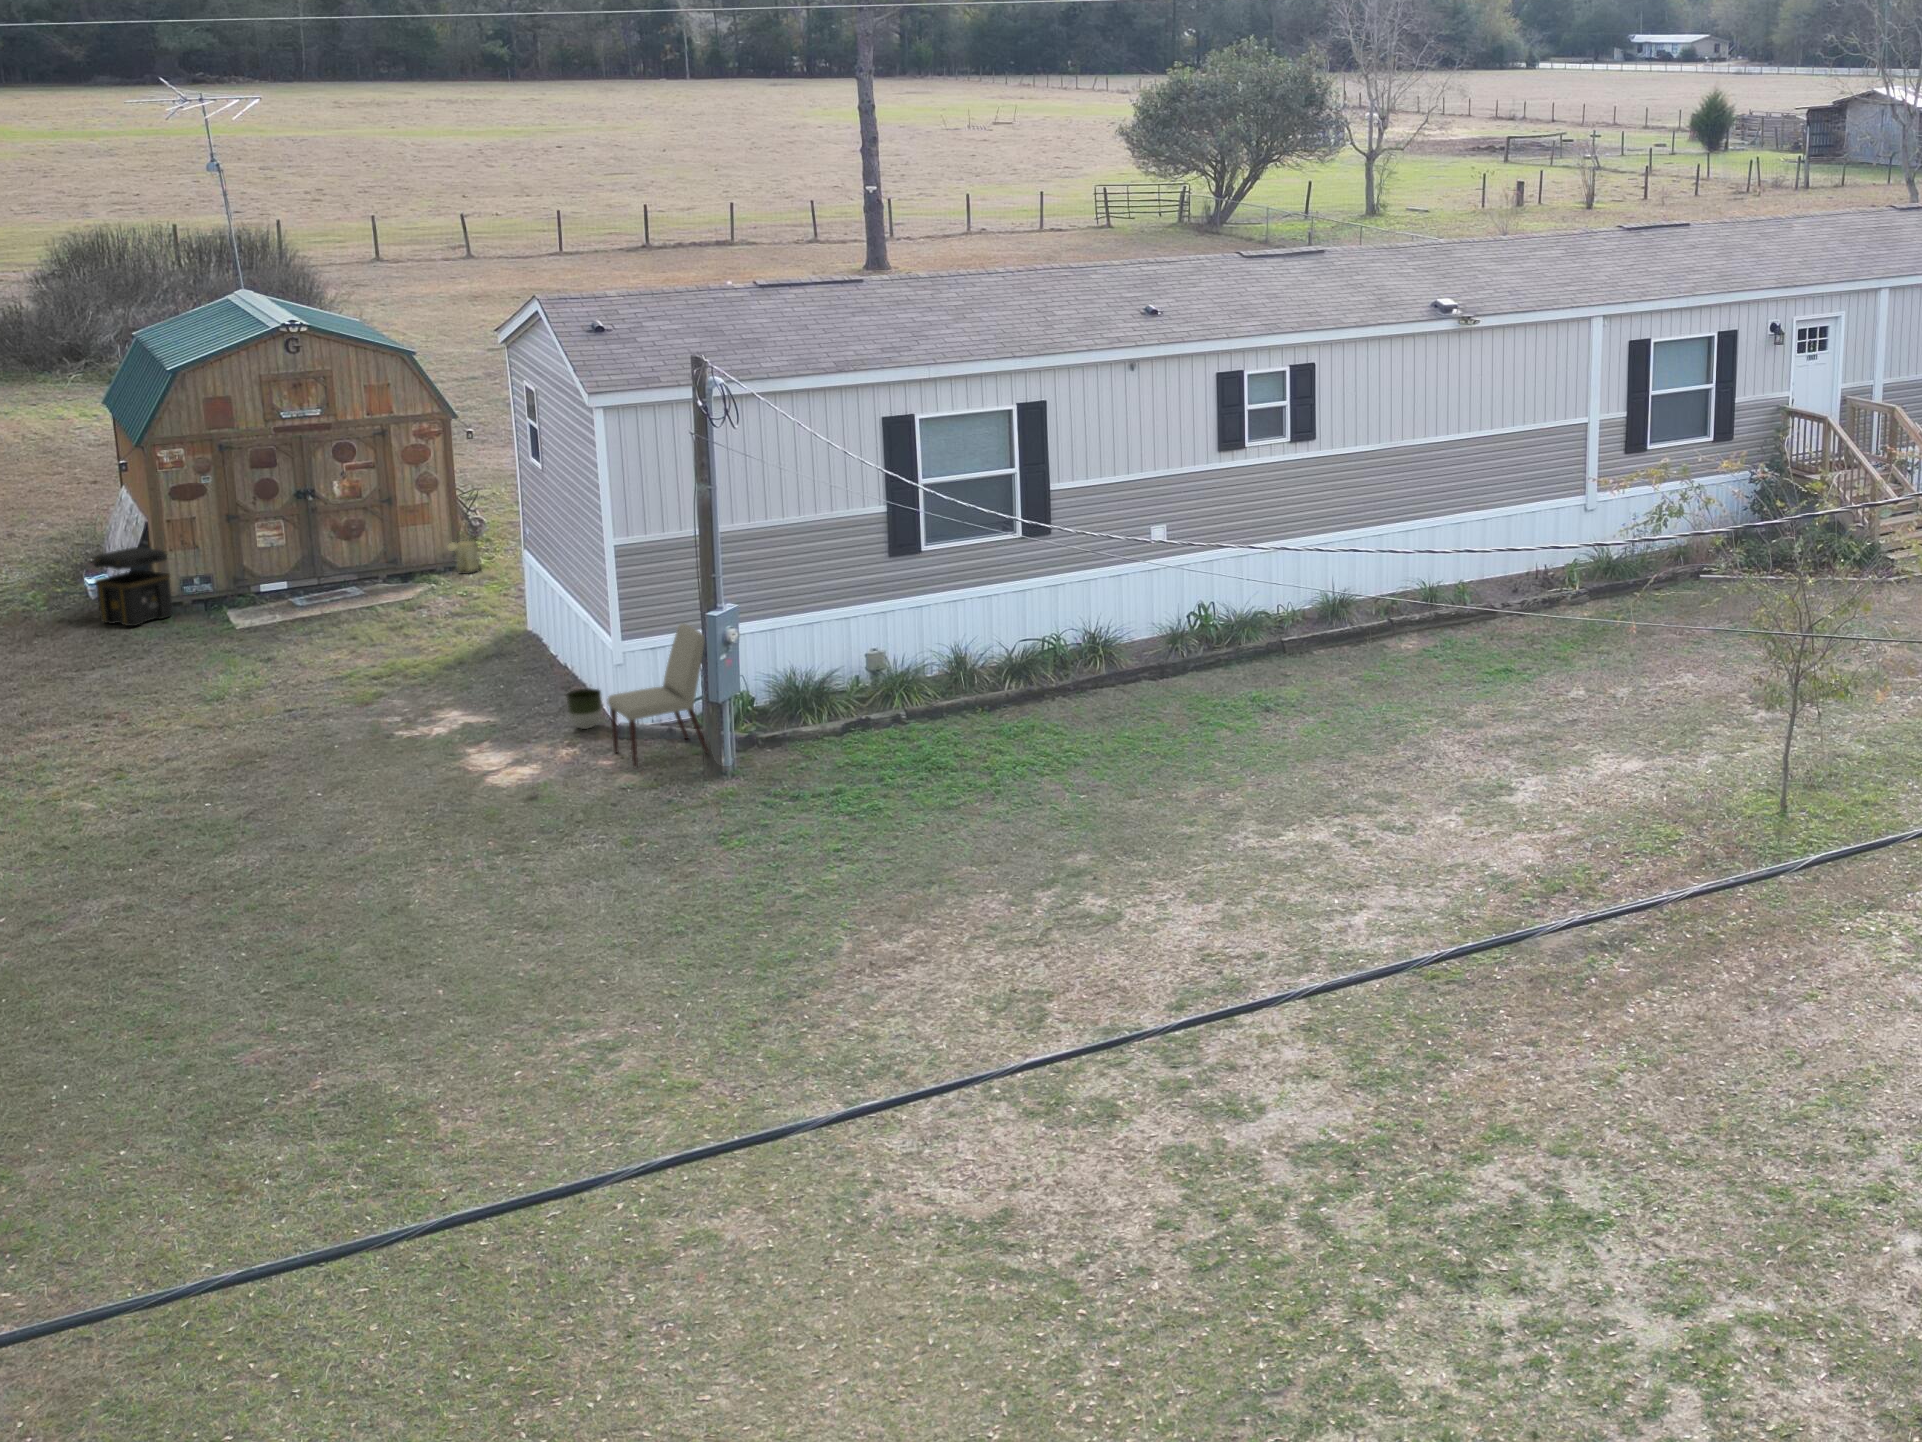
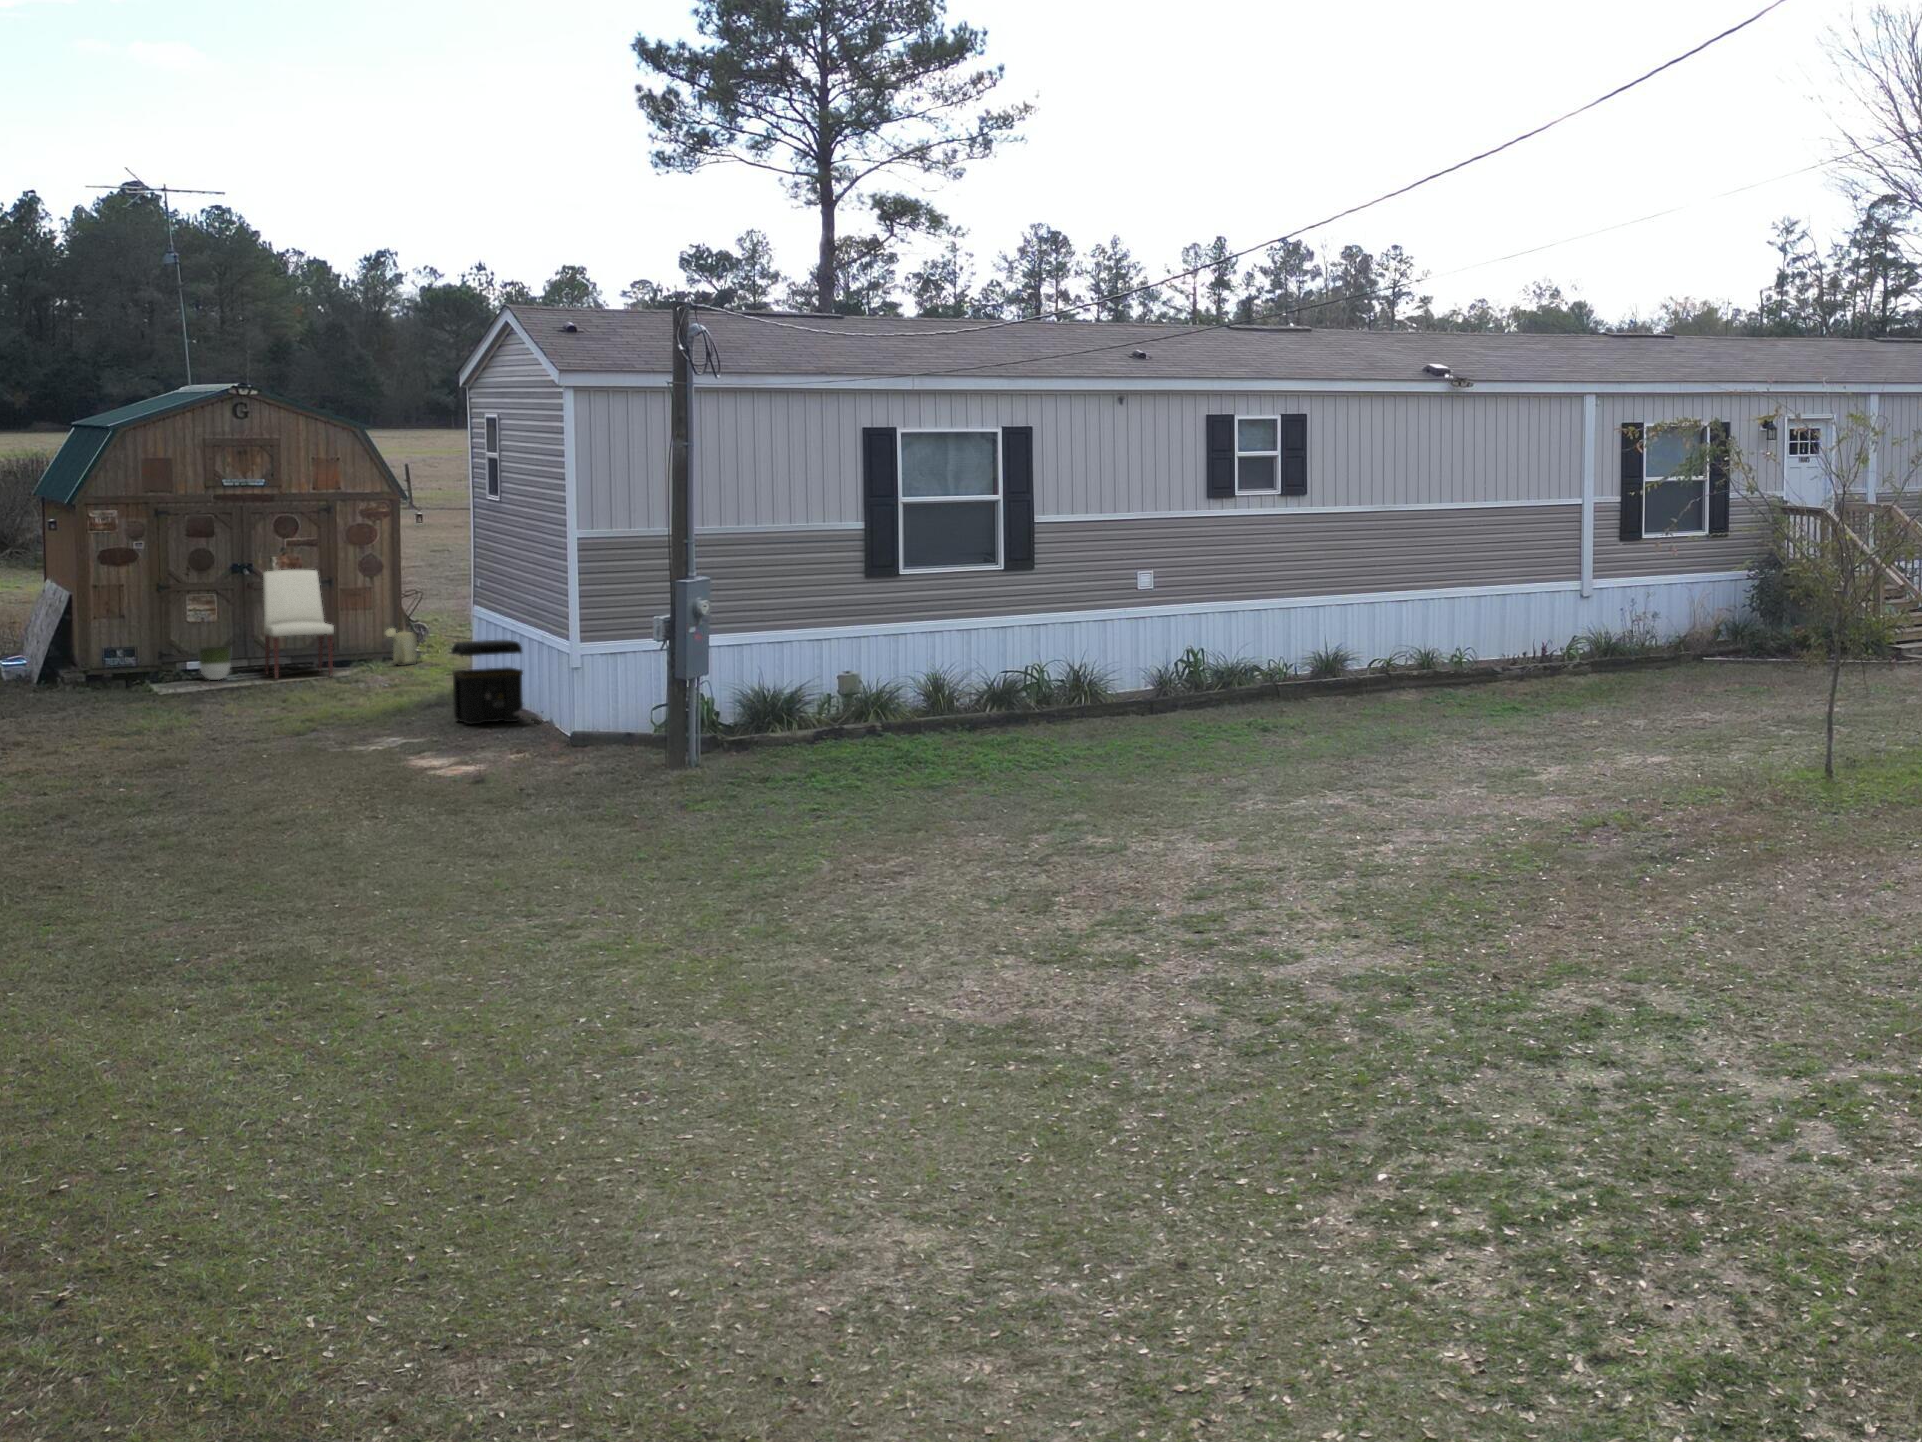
toolbox: present [94,547,173,626] -> present [451,640,523,724]
chair: present [608,623,709,768] -> present [263,570,334,678]
planter: present [566,688,602,729] -> present [198,647,231,680]

